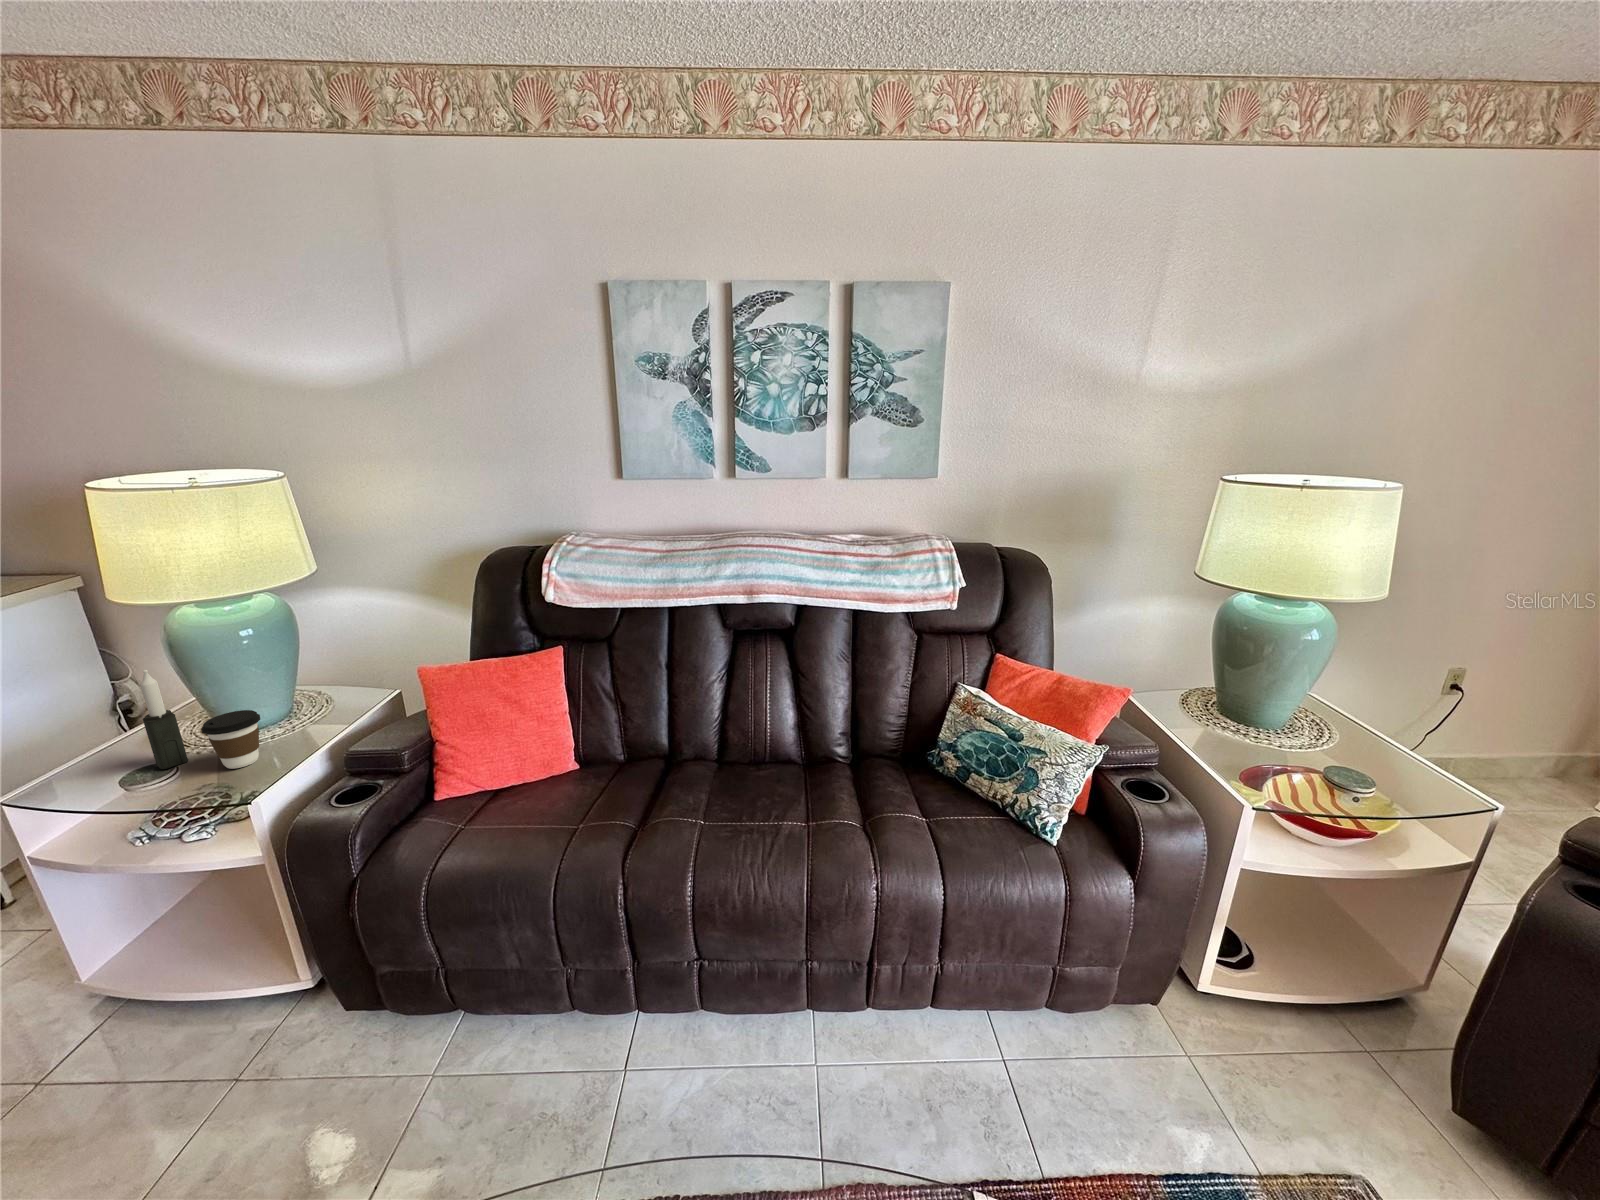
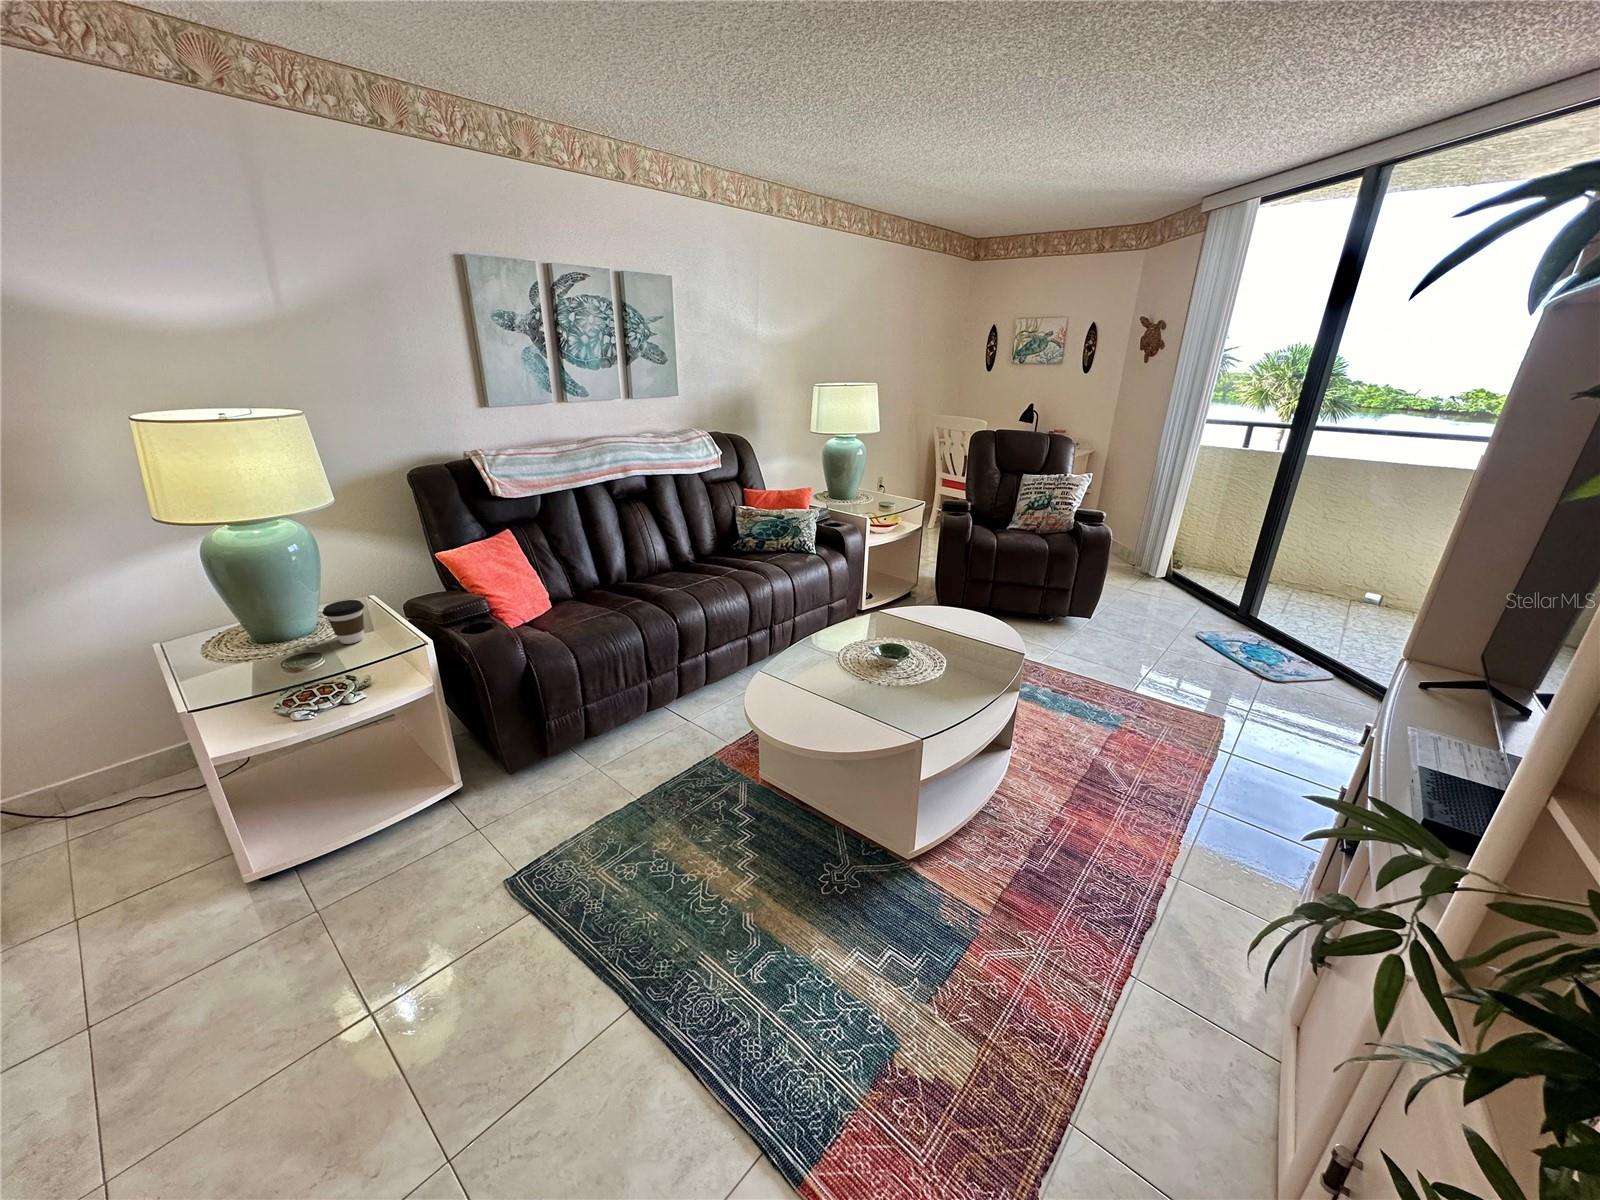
candle: present [140,670,188,769] -> none [256,581,296,662]

